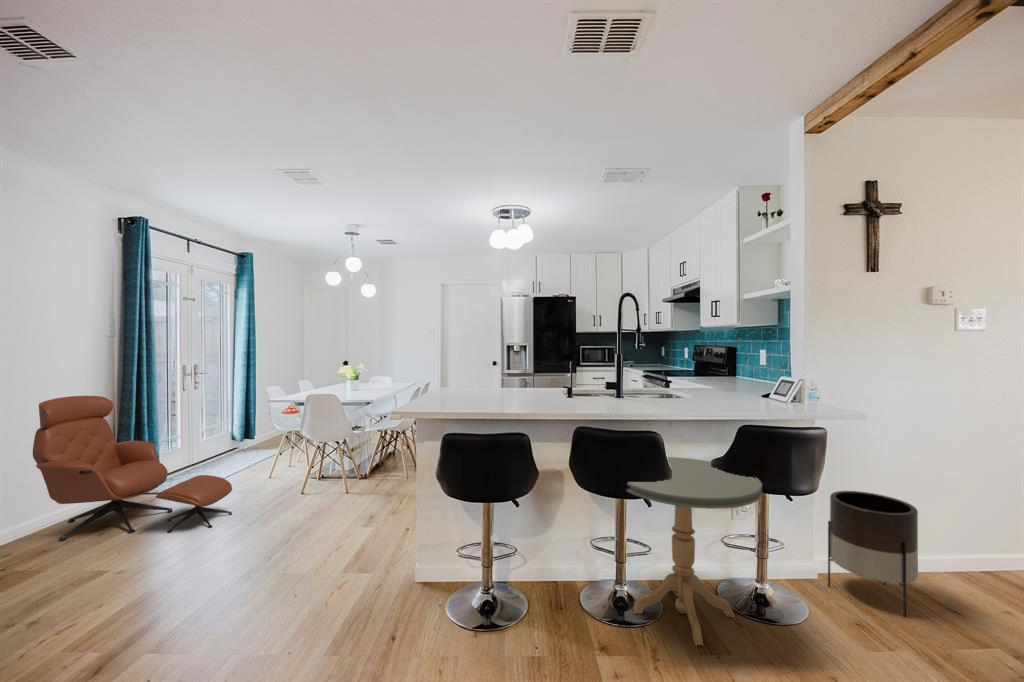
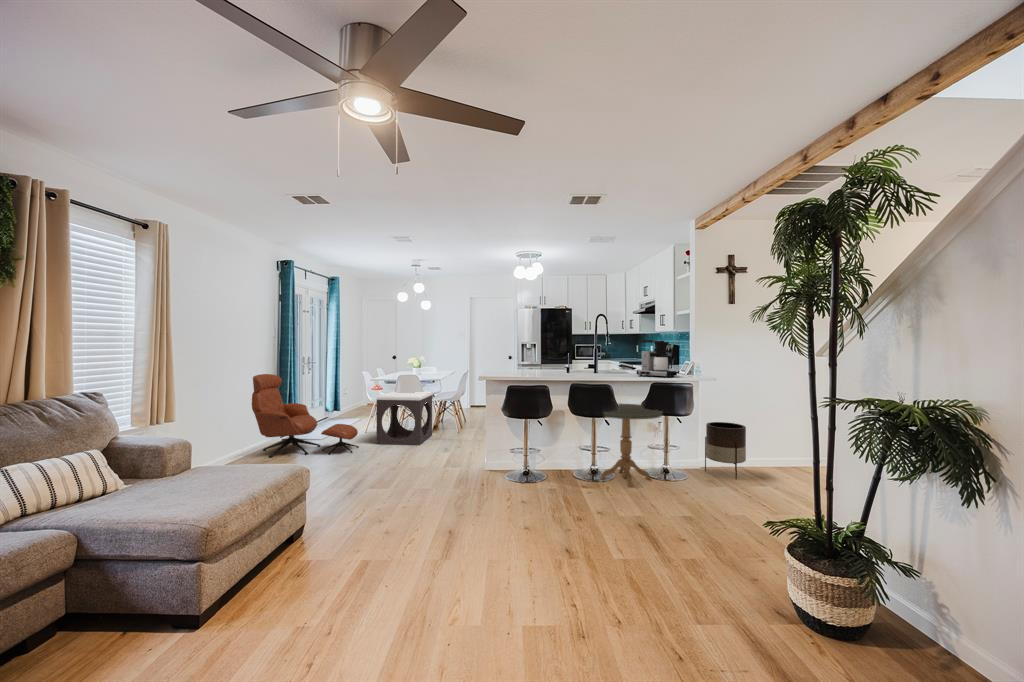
coffee maker: none [699,339,779,412] -> present [637,340,677,377]
footstool: none [266,417,365,508] -> present [376,391,432,445]

